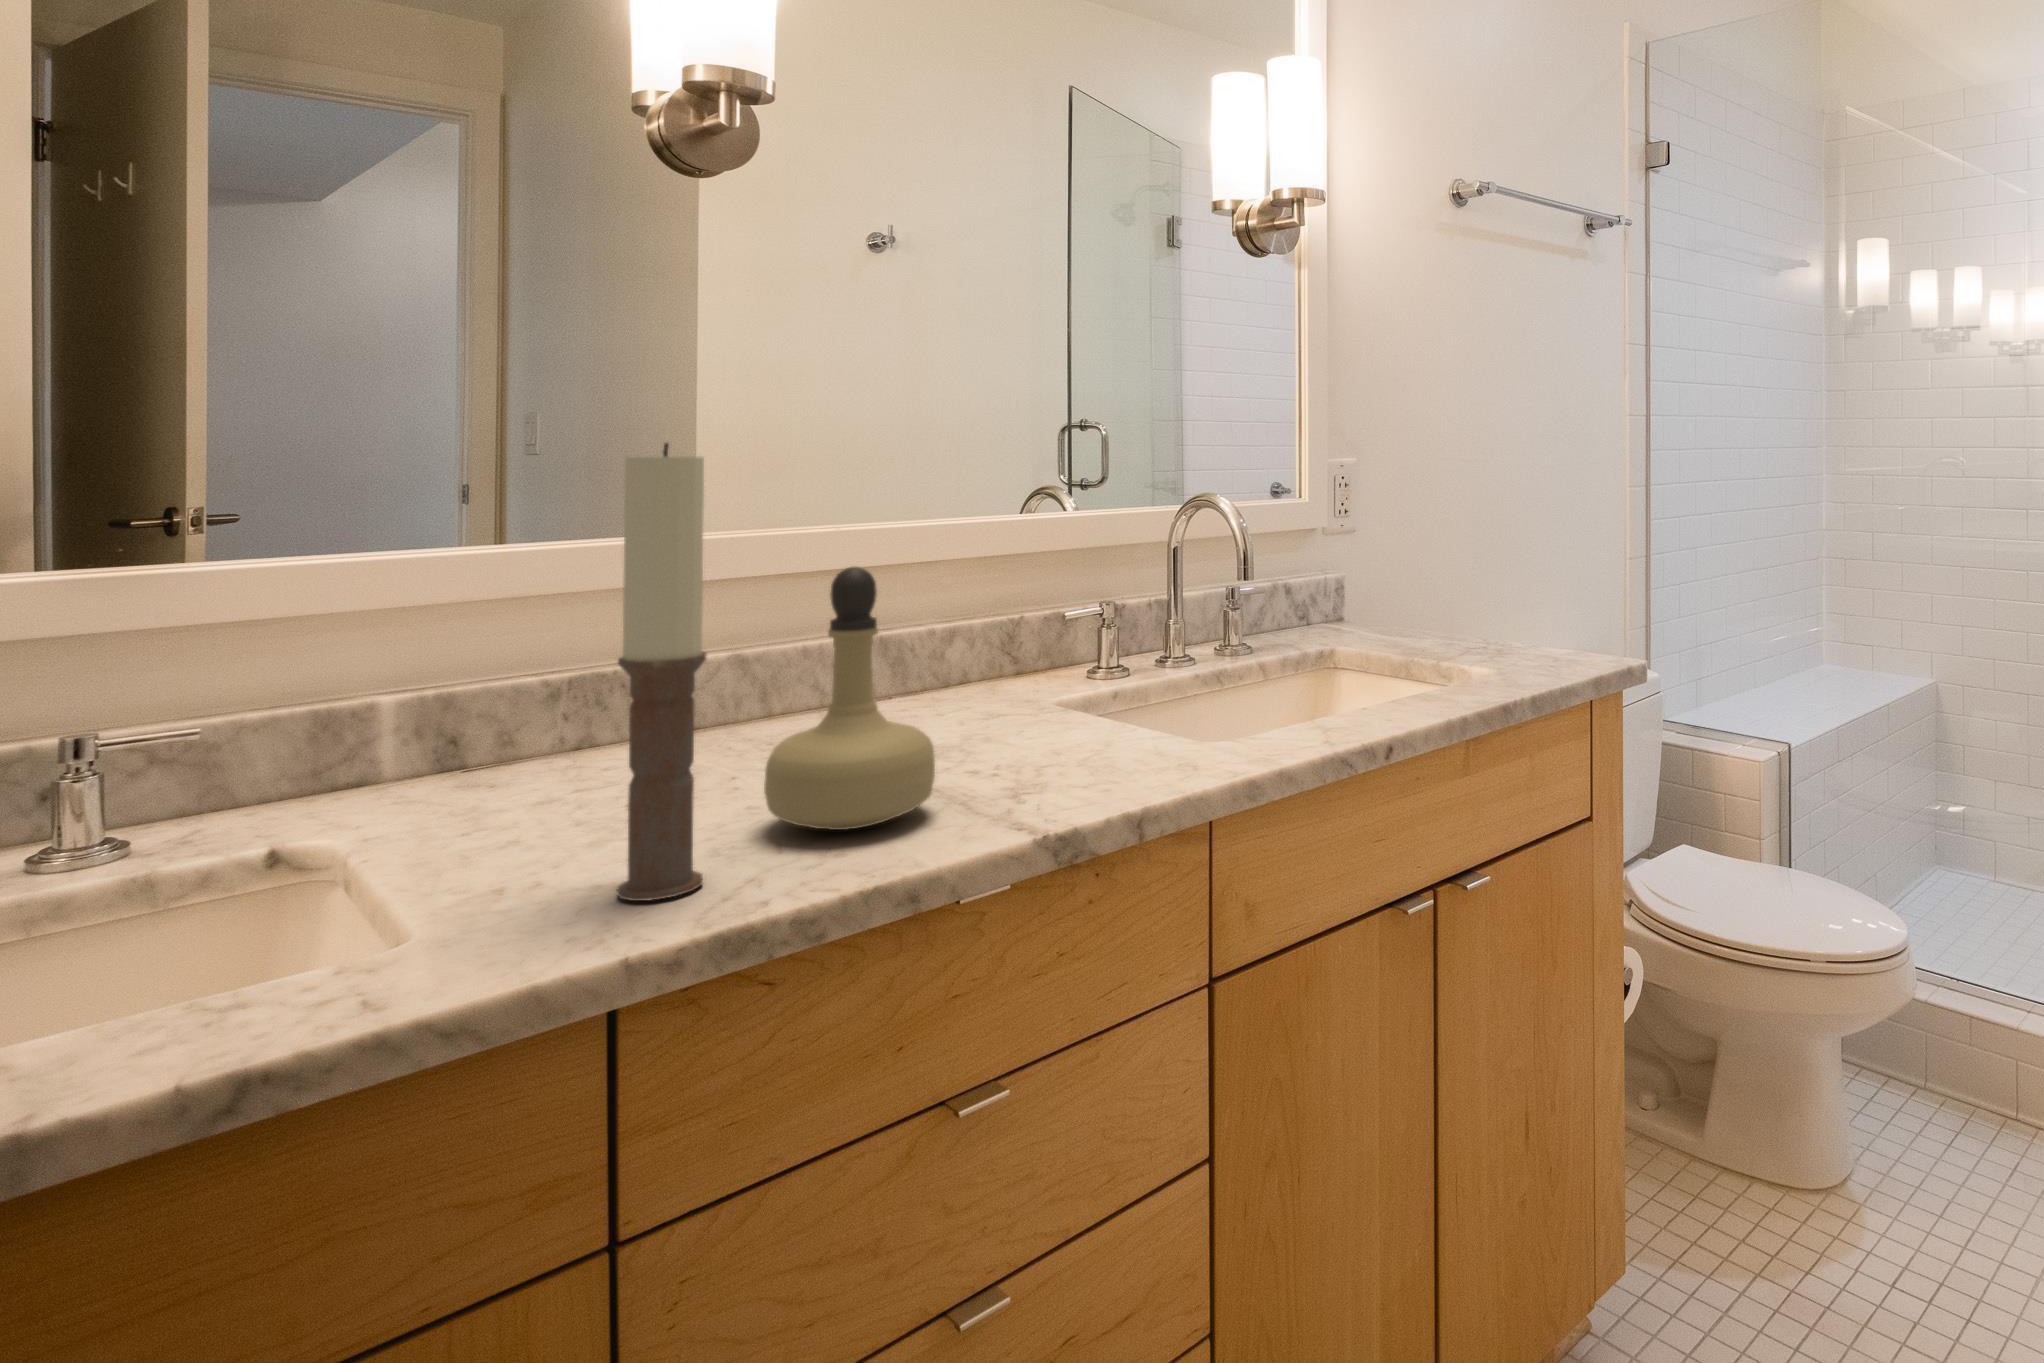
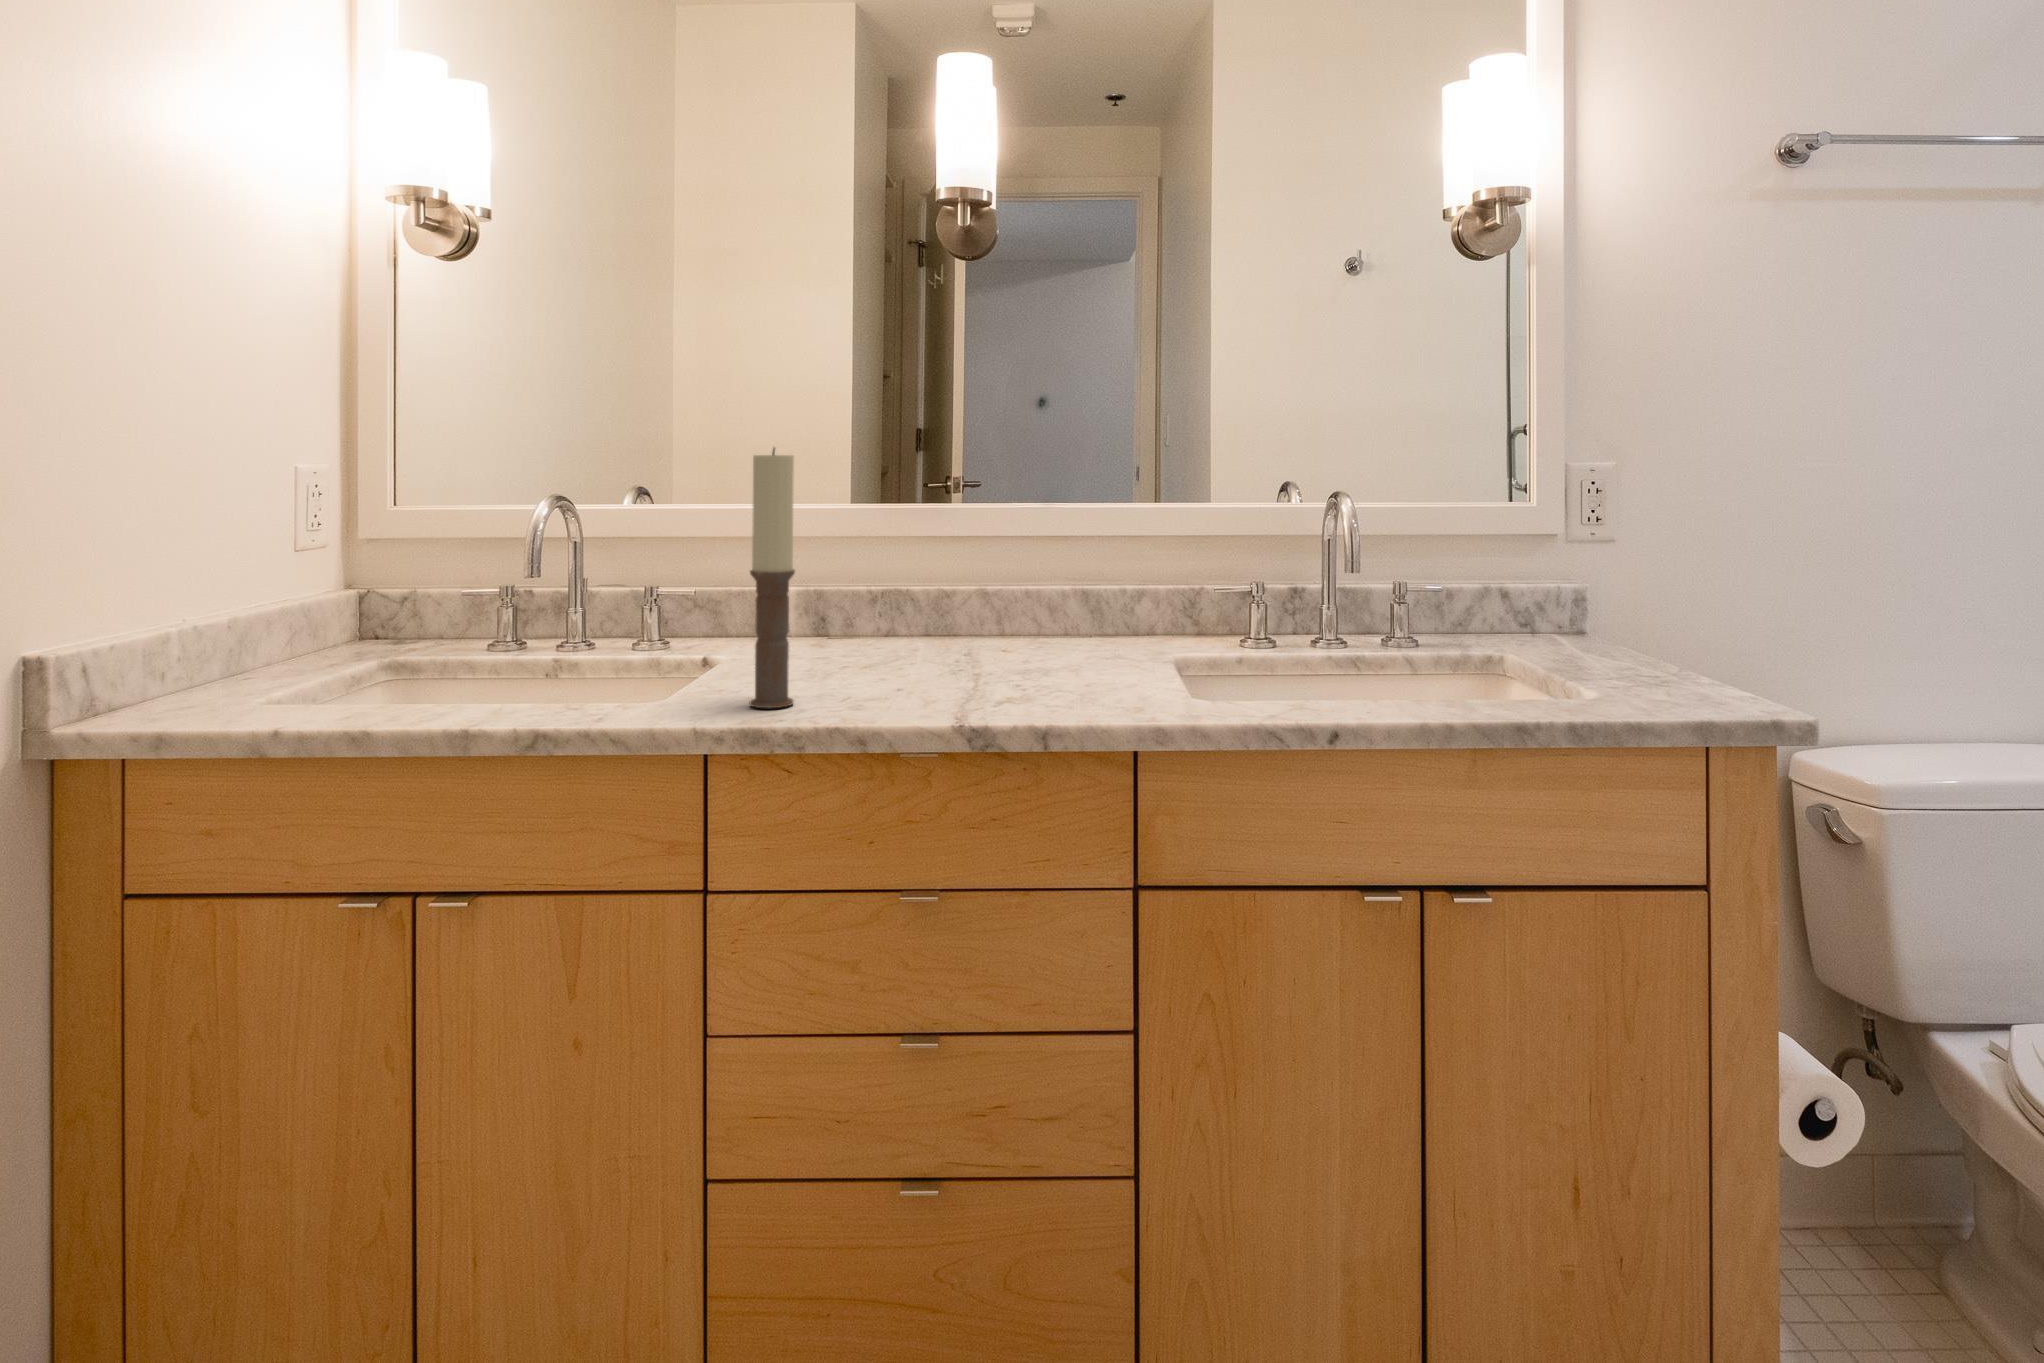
perfume bottle: present [764,567,935,830] -> none [856,528,959,698]

